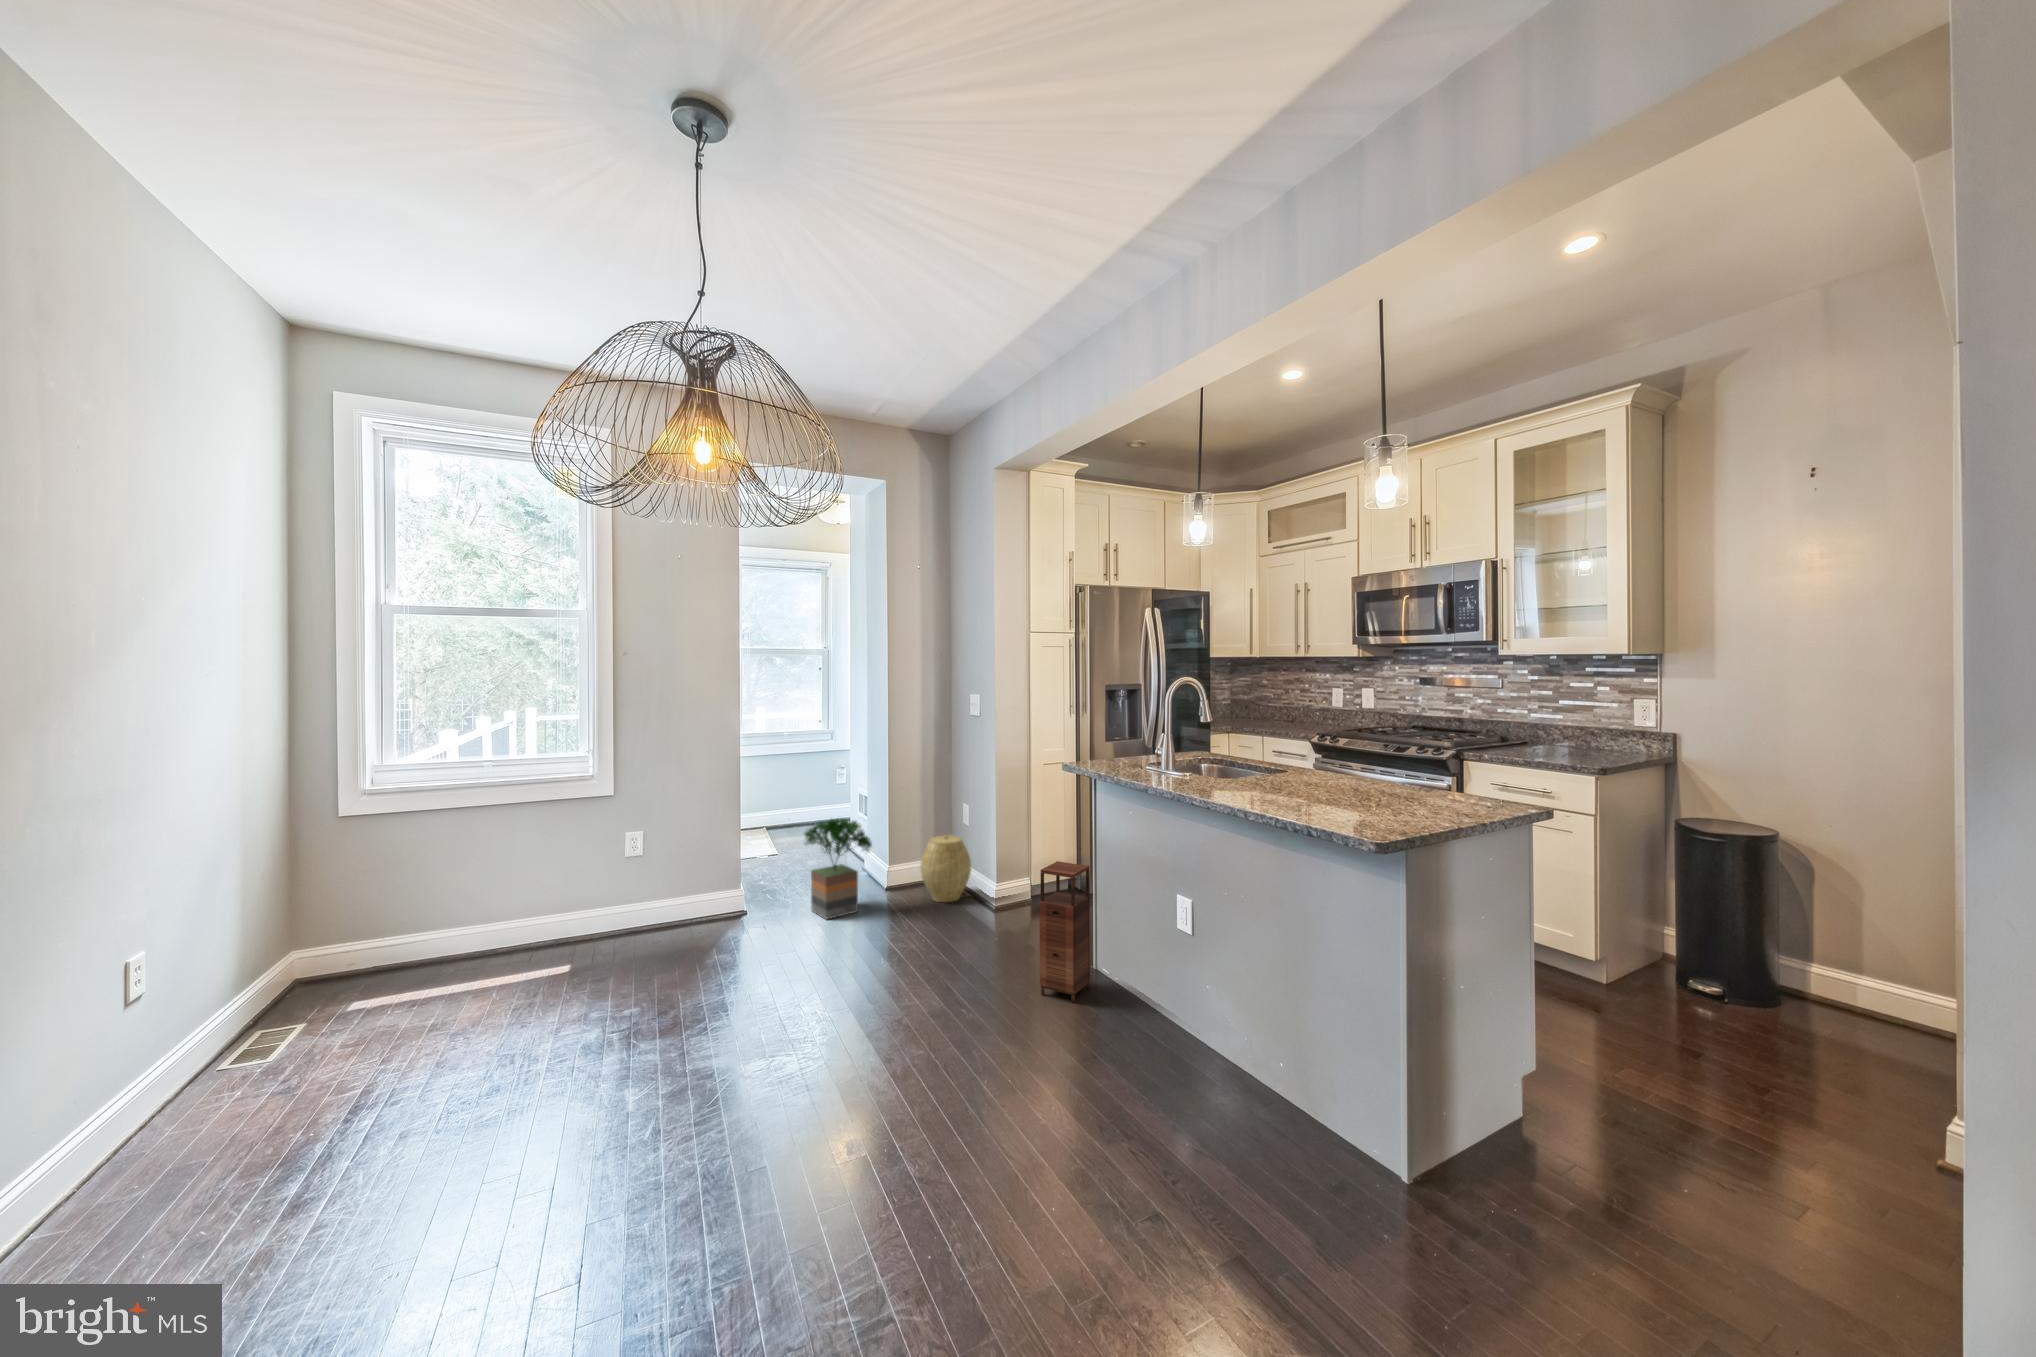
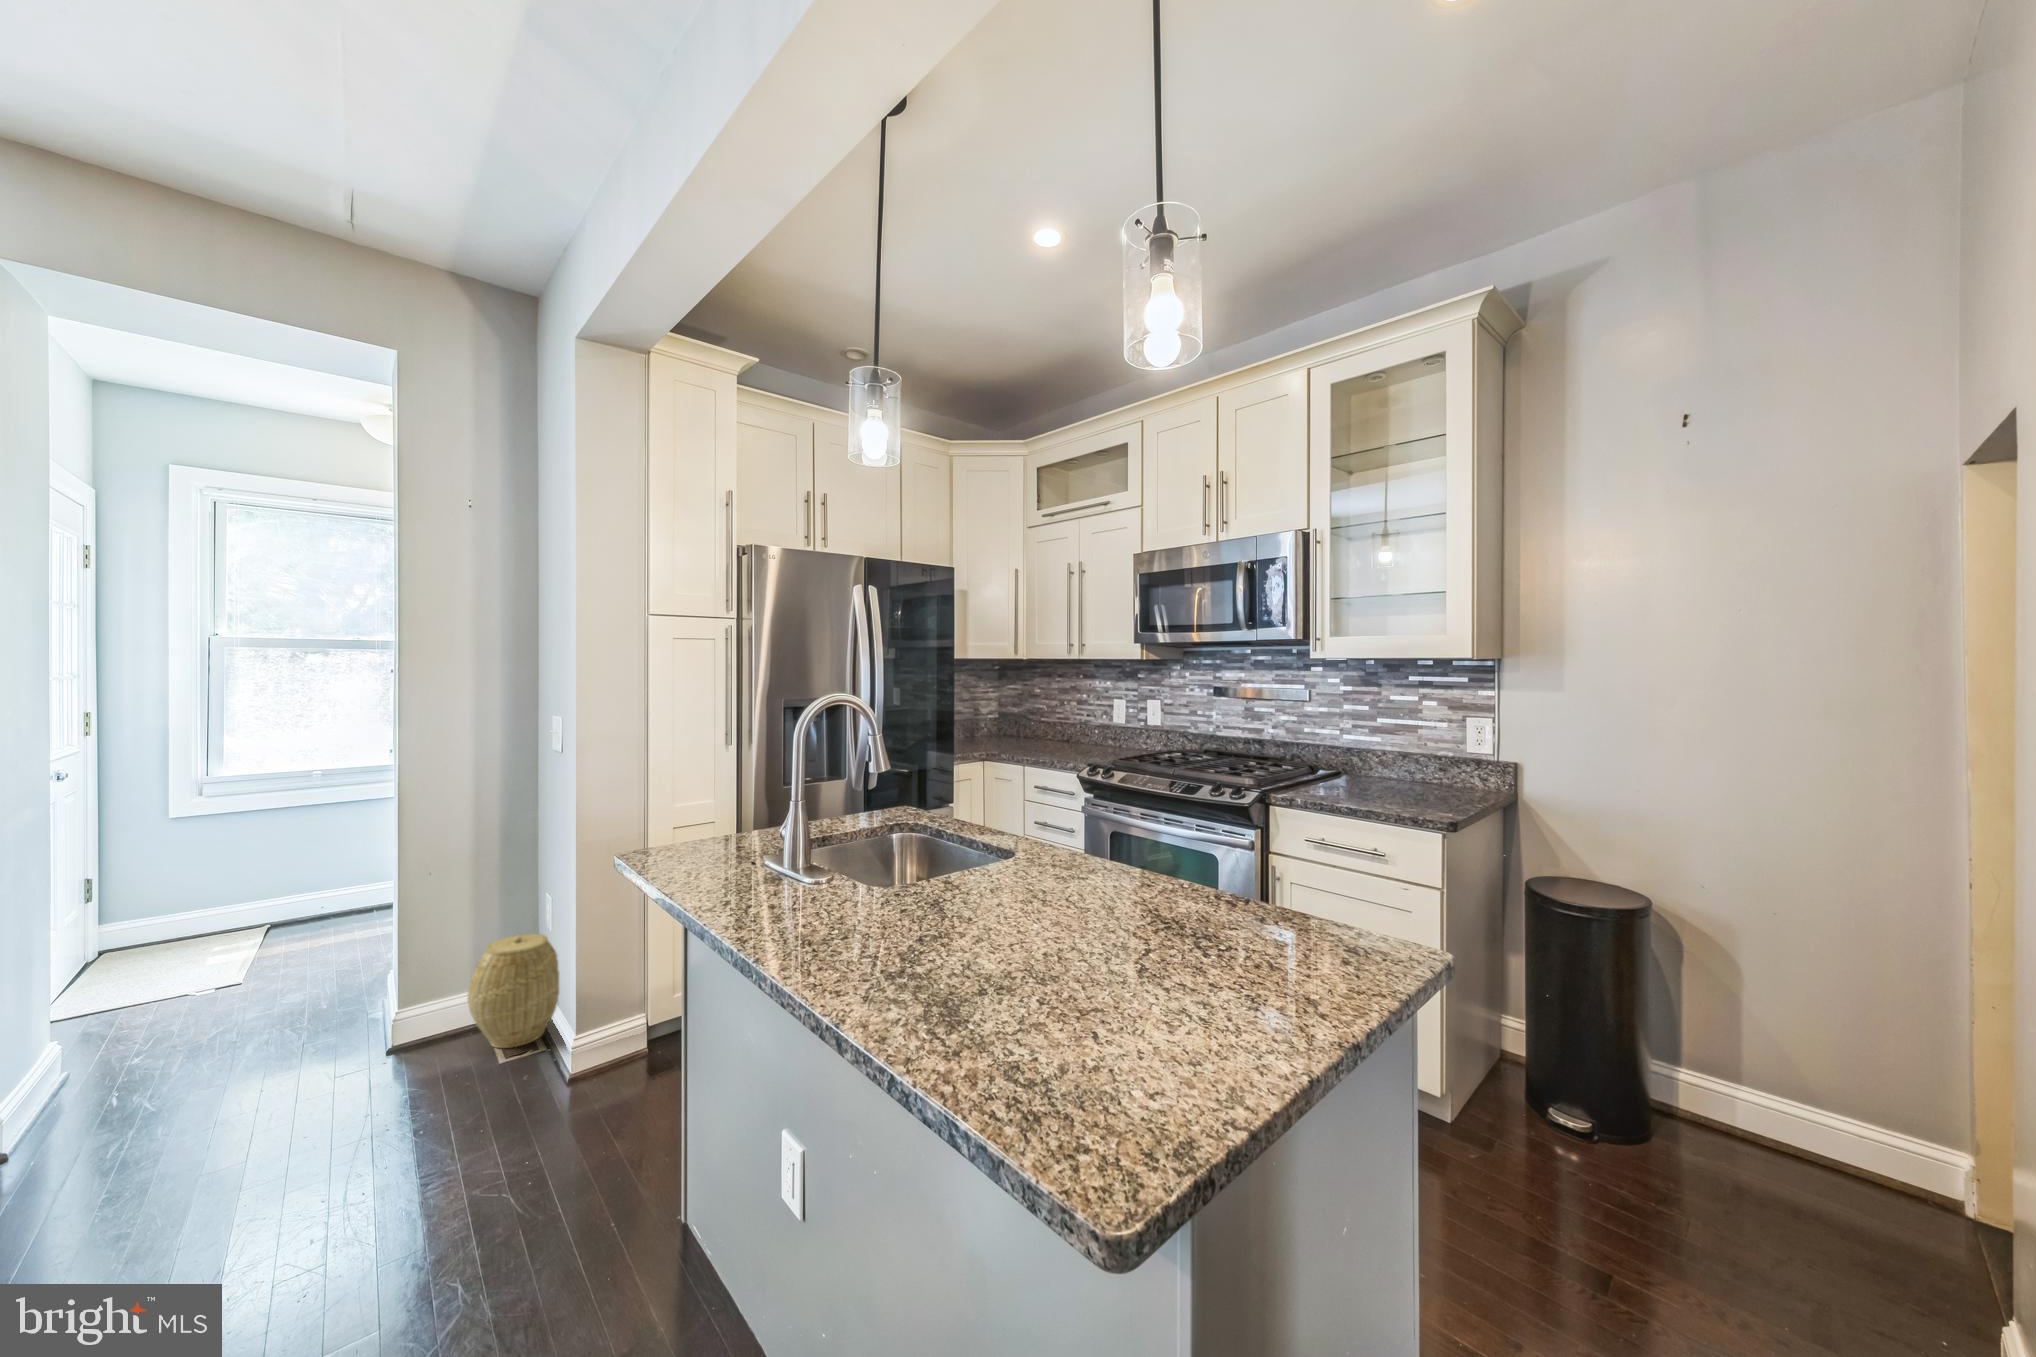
potted tree: present [804,818,872,919] -> none [200,921,360,1115]
storage cabinet: present [1039,861,1090,1003] -> none [556,1016,667,1295]

